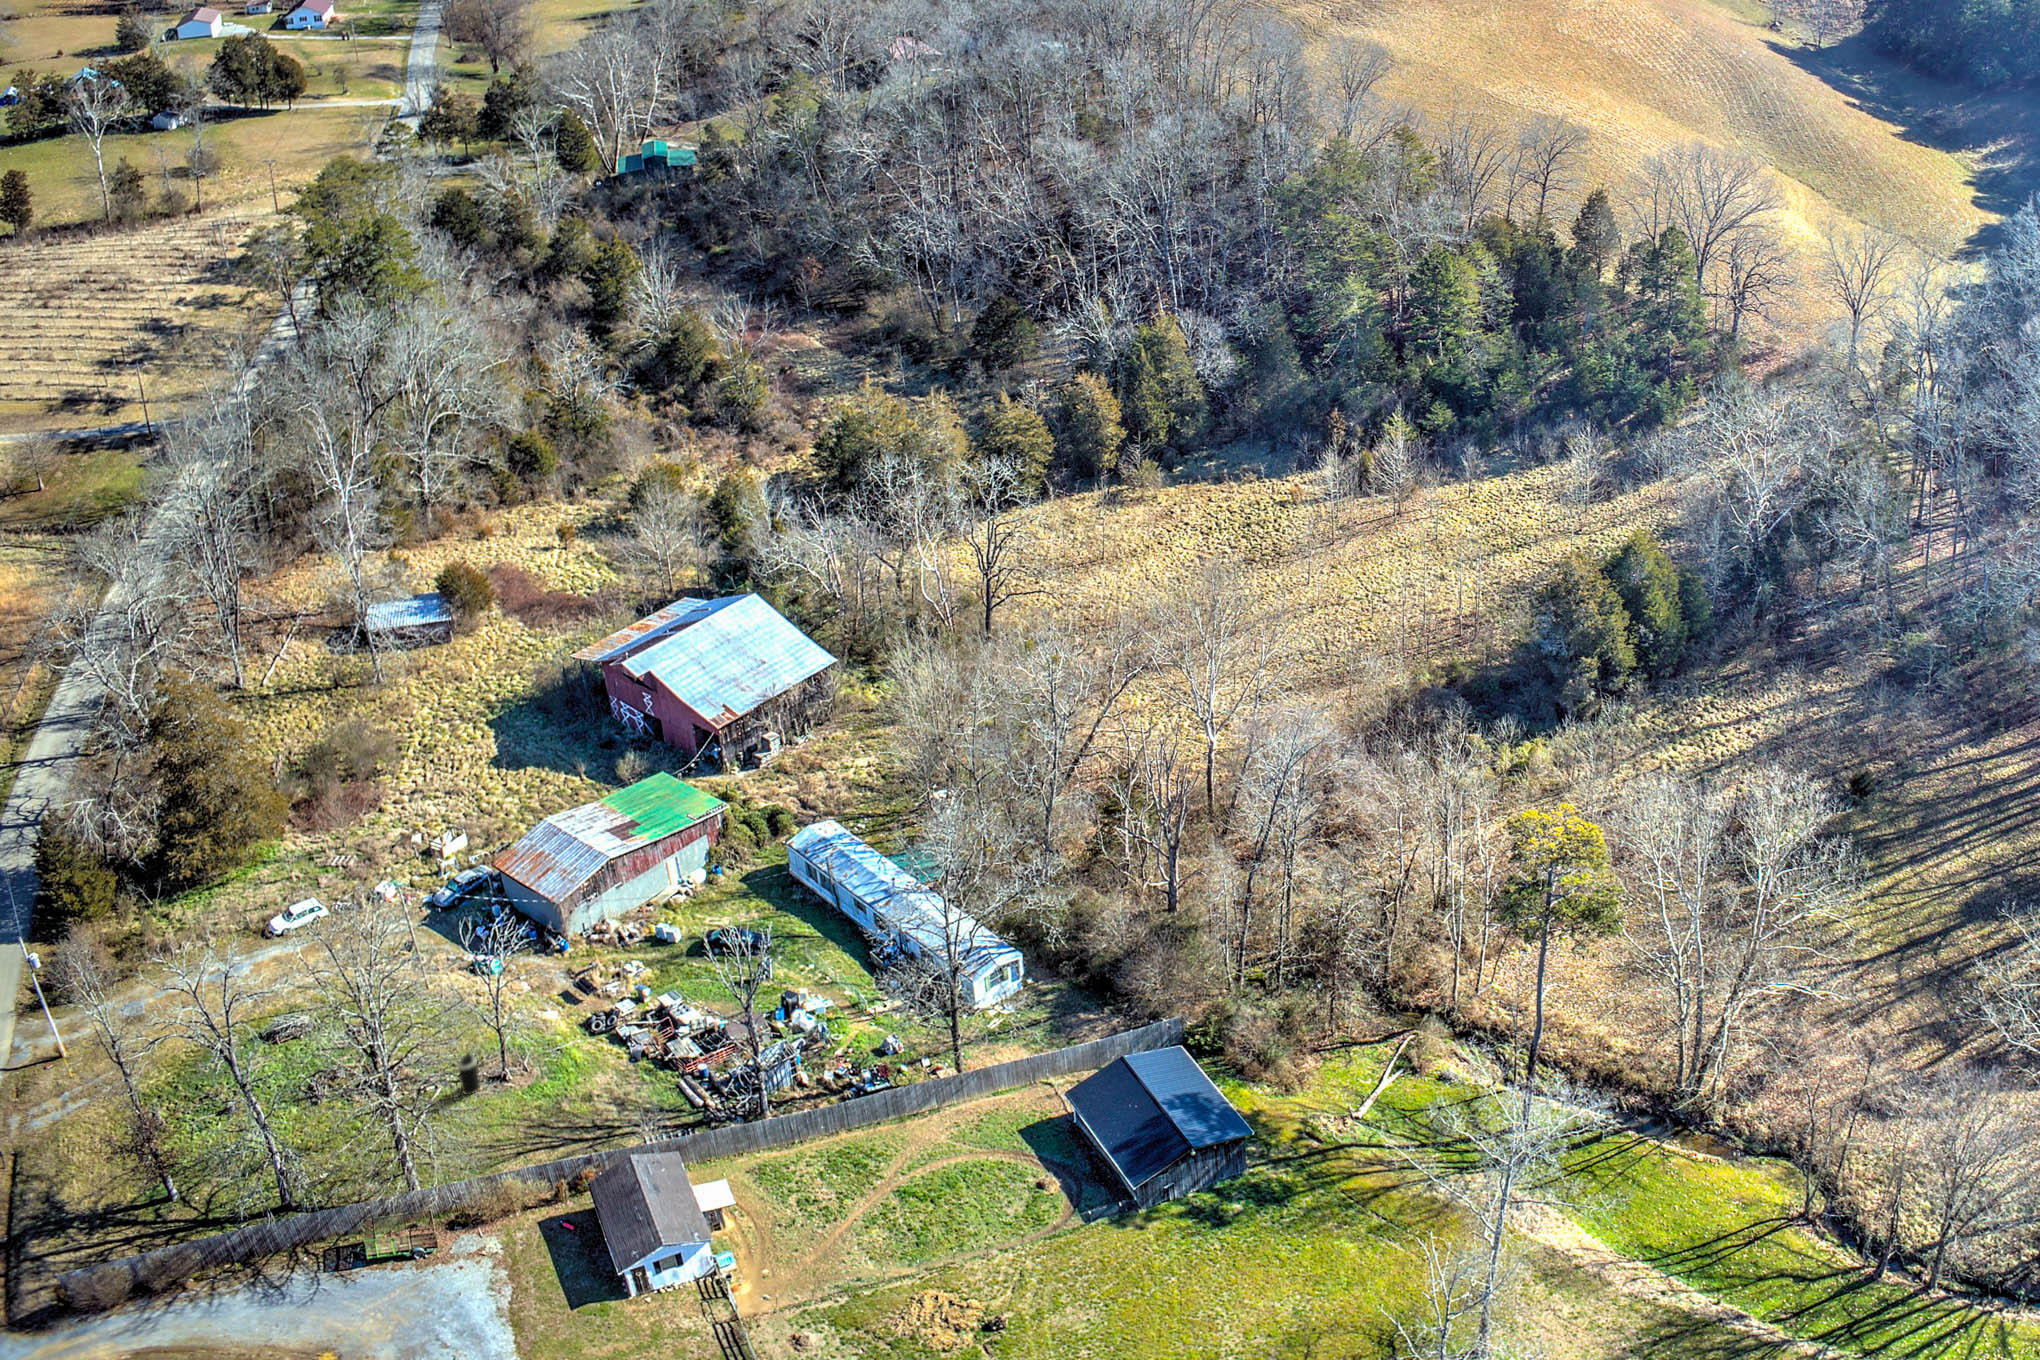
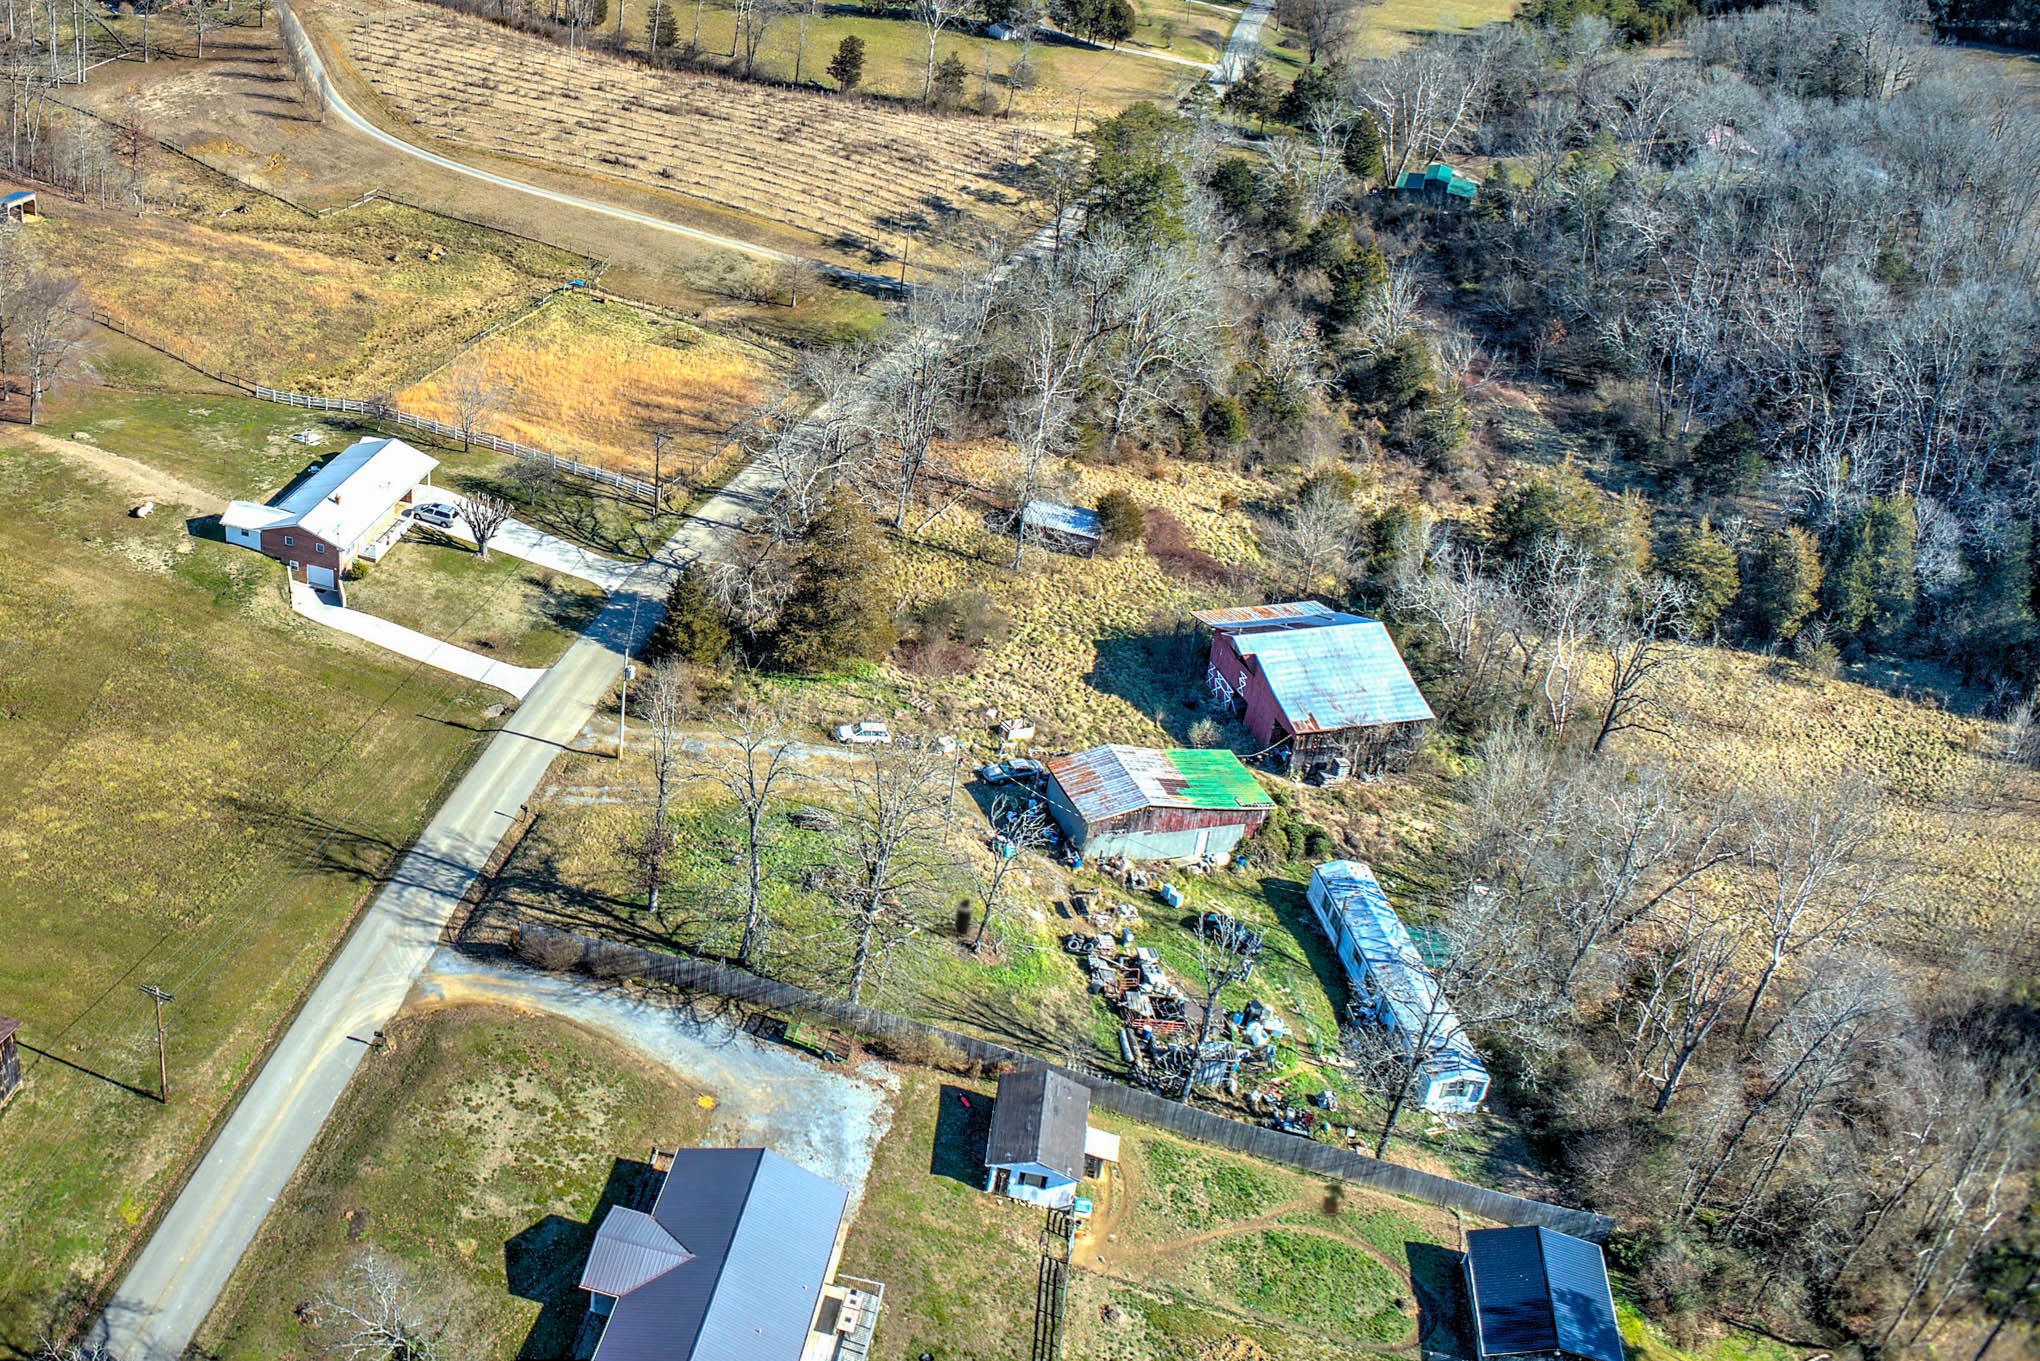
potted tree: none [918,1112,942,1145] -> present [1322,1183,1346,1215]

